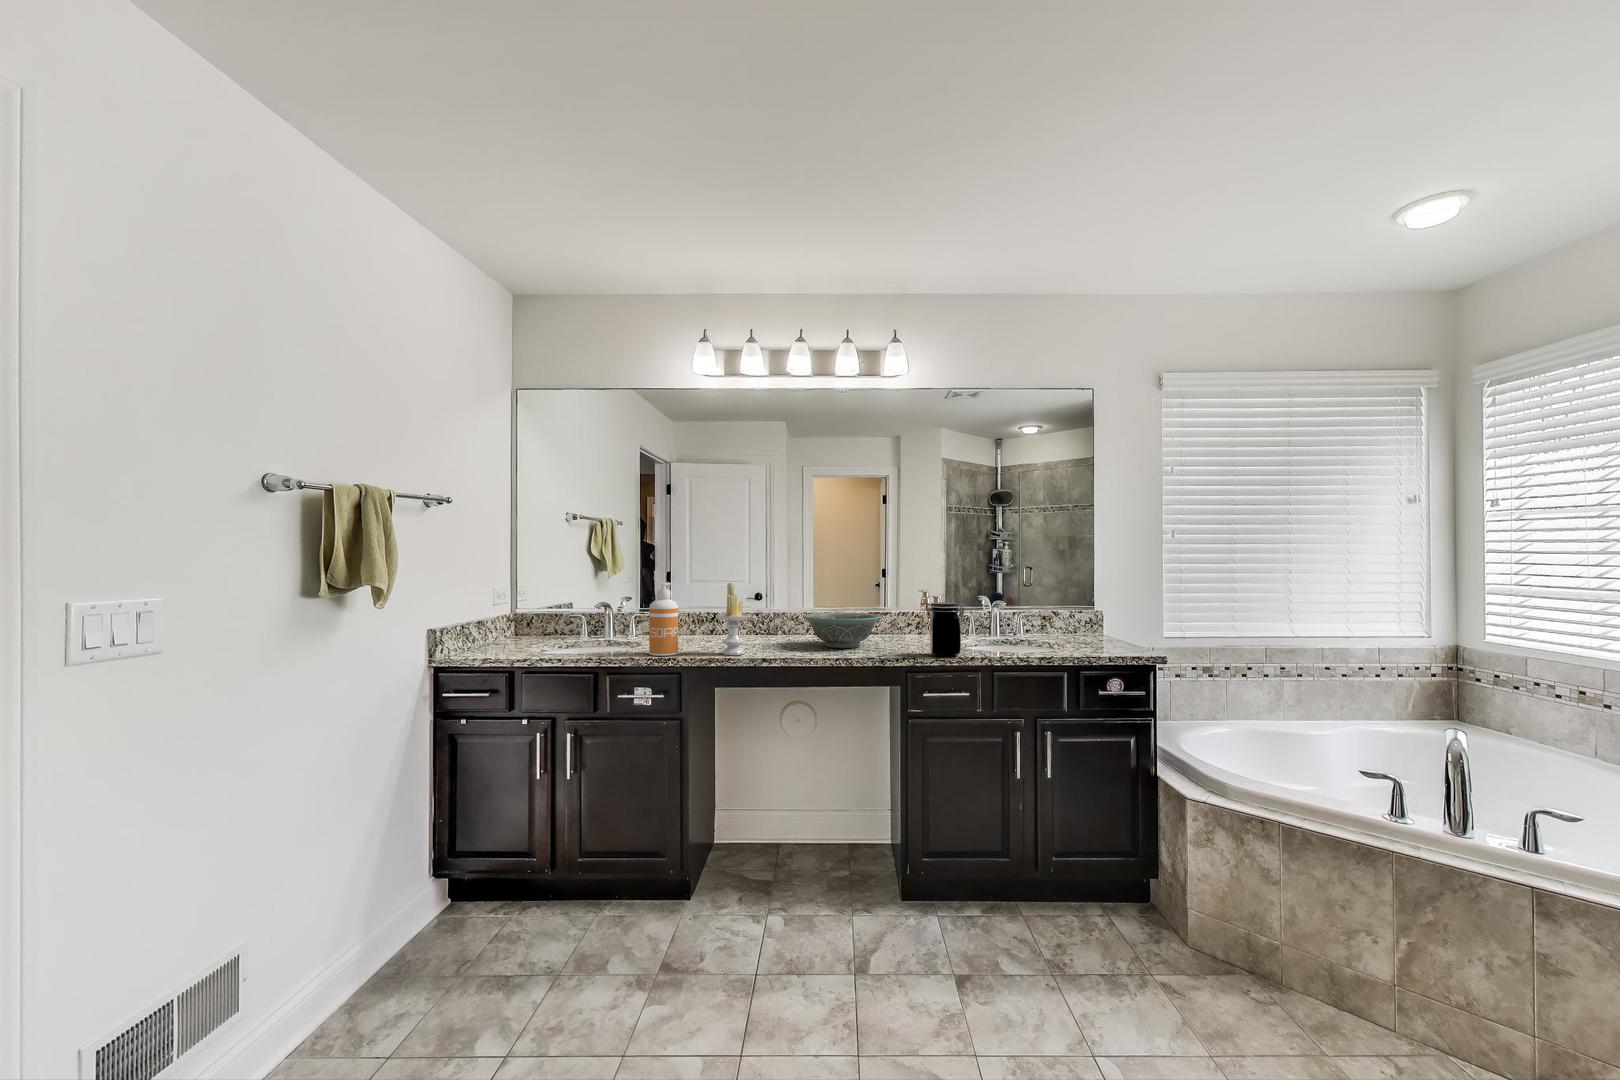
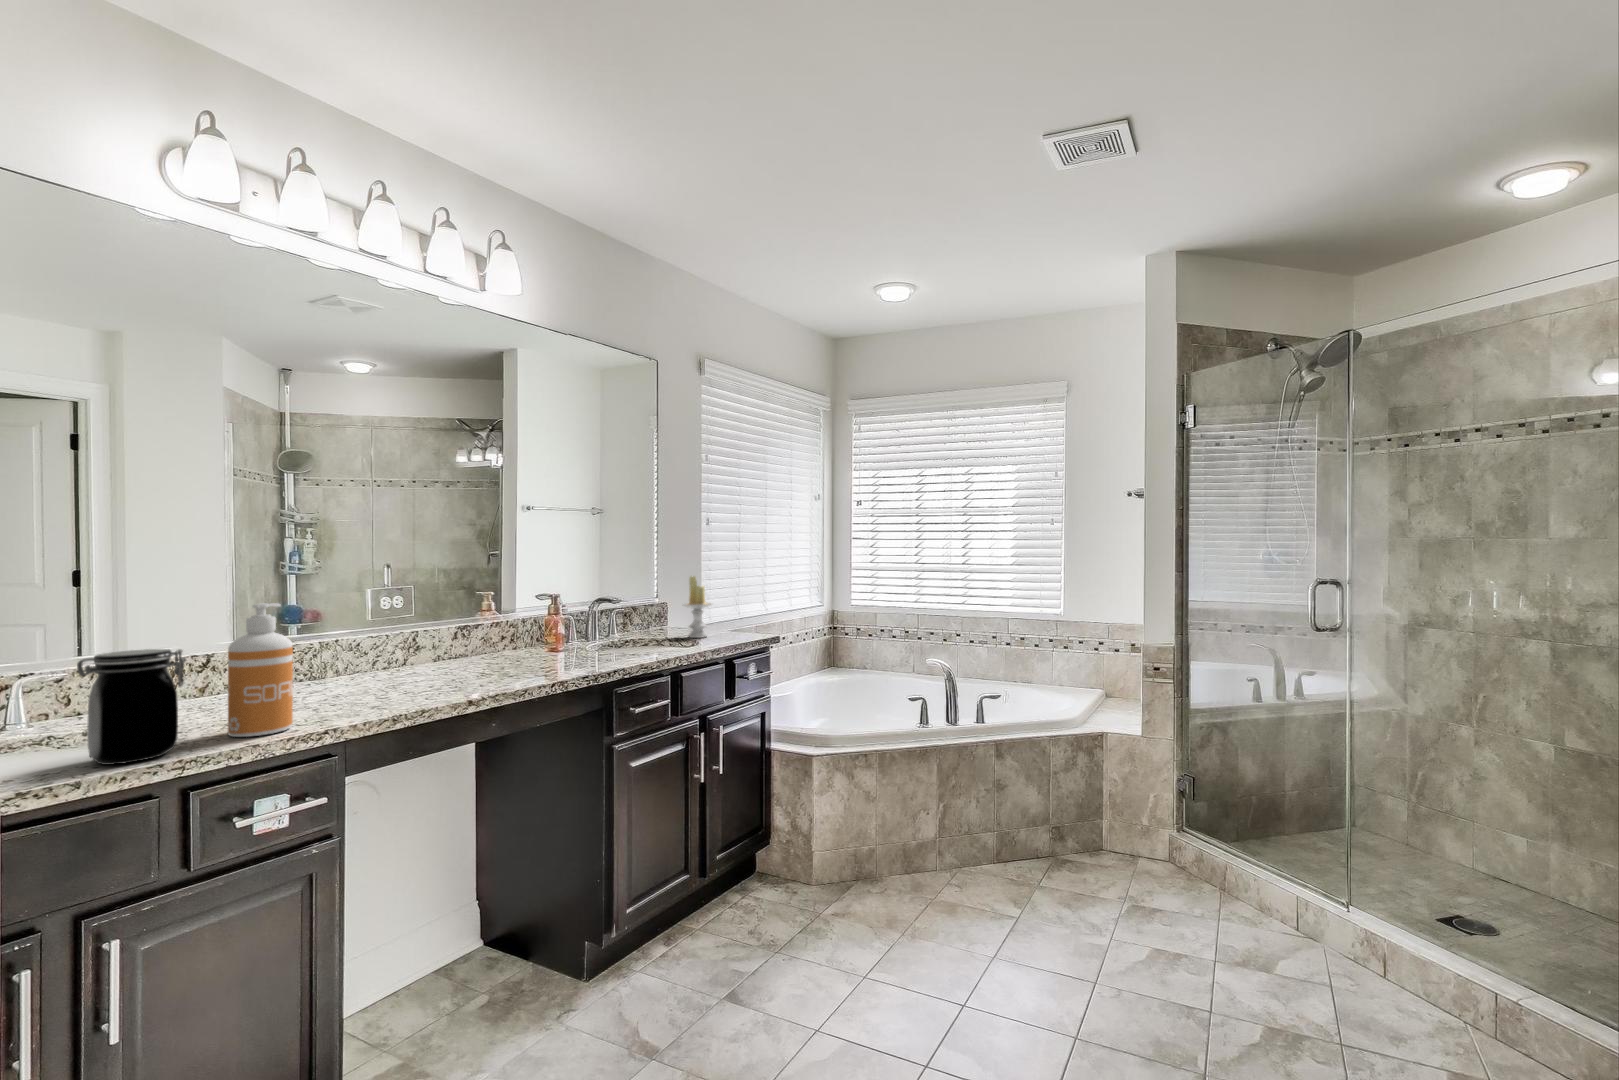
candle: present [716,583,751,655] -> present [683,576,712,638]
jar: present [926,602,965,657] -> present [77,649,186,765]
decorative bowl: present [803,612,882,648] -> none [431,628,544,676]

